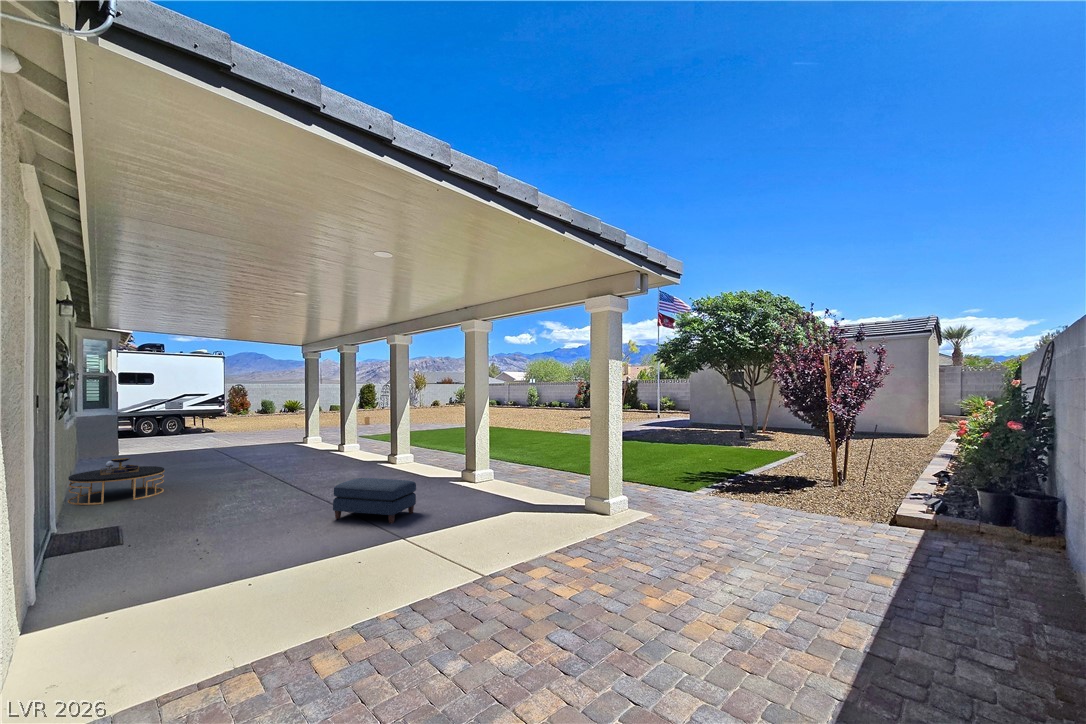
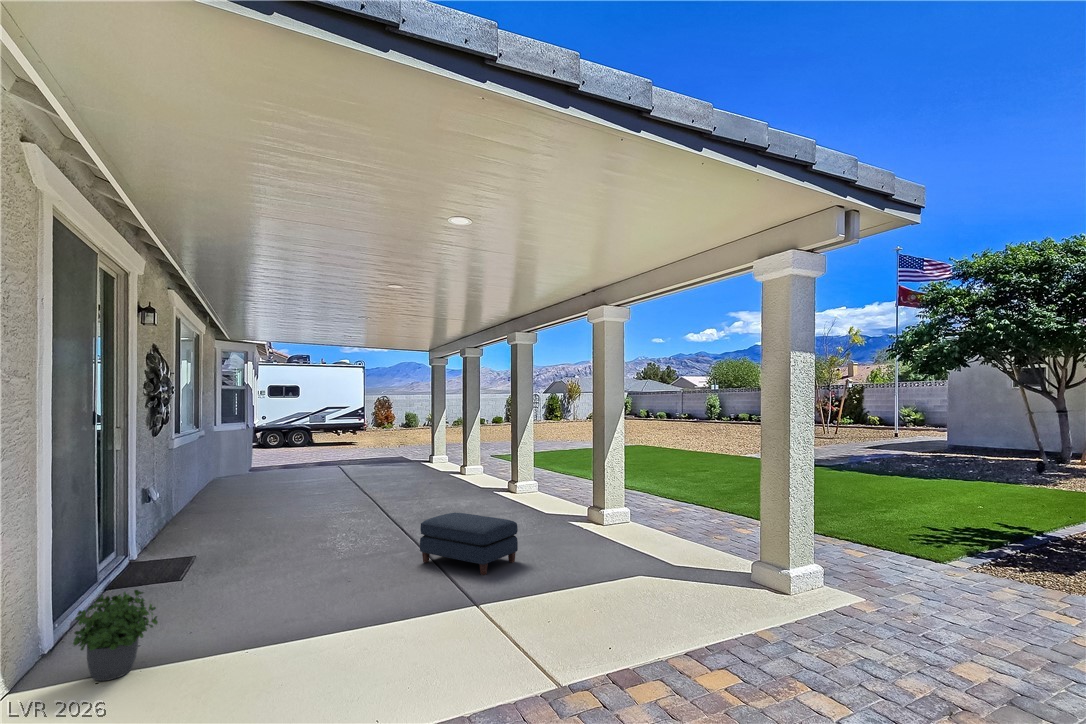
coffee table: present [68,458,165,505] -> none [192,476,277,524]
potted plant: none [31,552,119,635] -> present [73,590,158,681]

